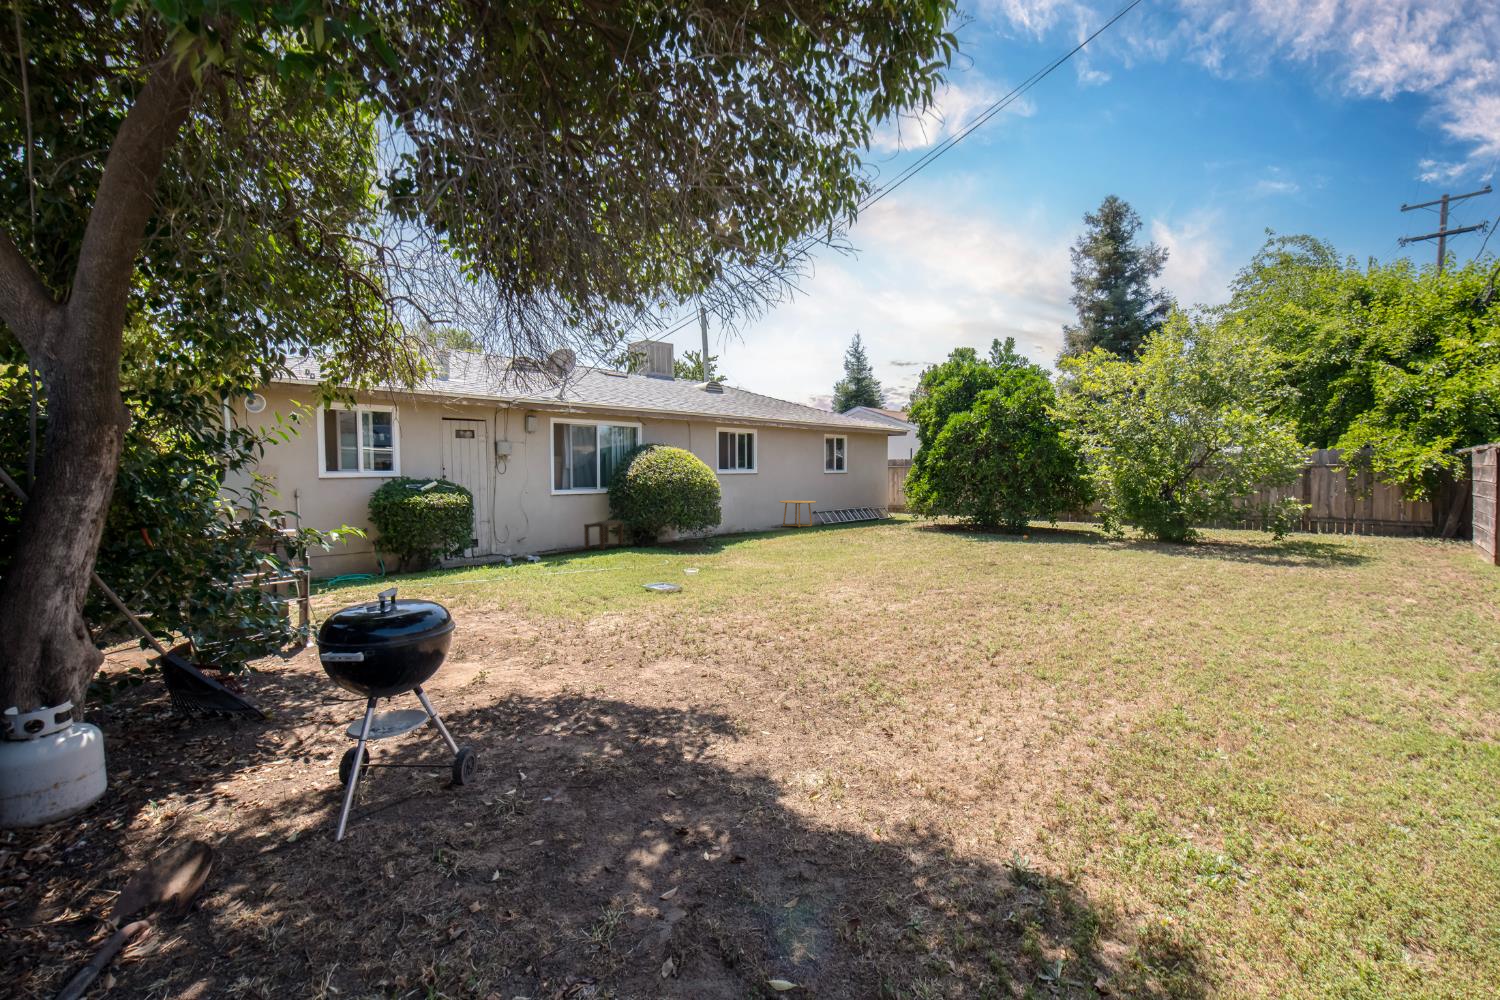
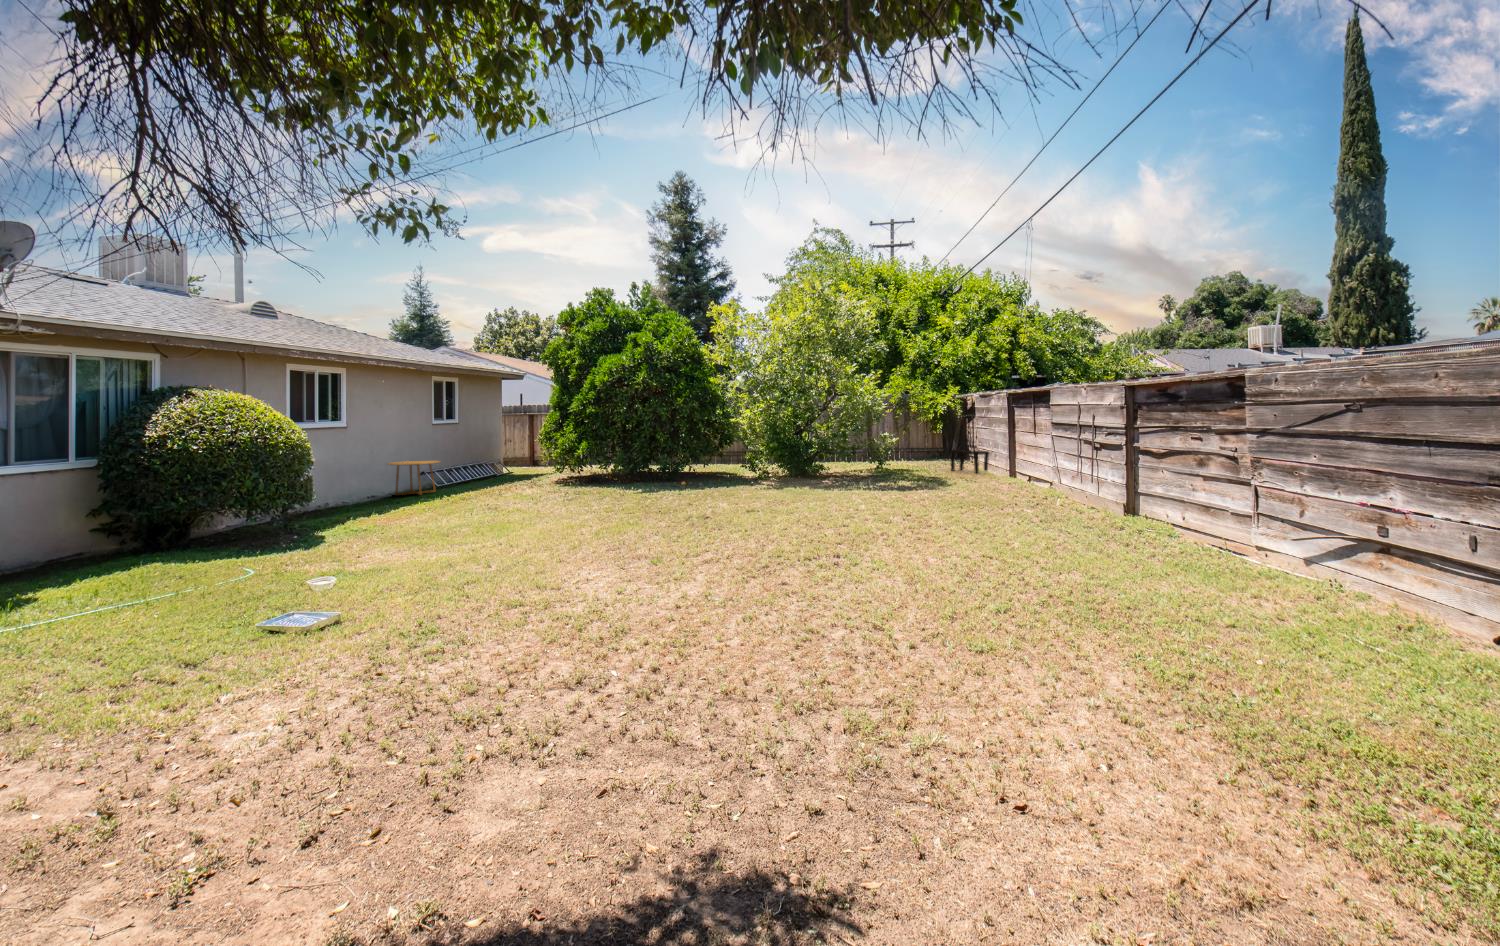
bench: present [584,520,624,550] -> present [950,450,989,473]

